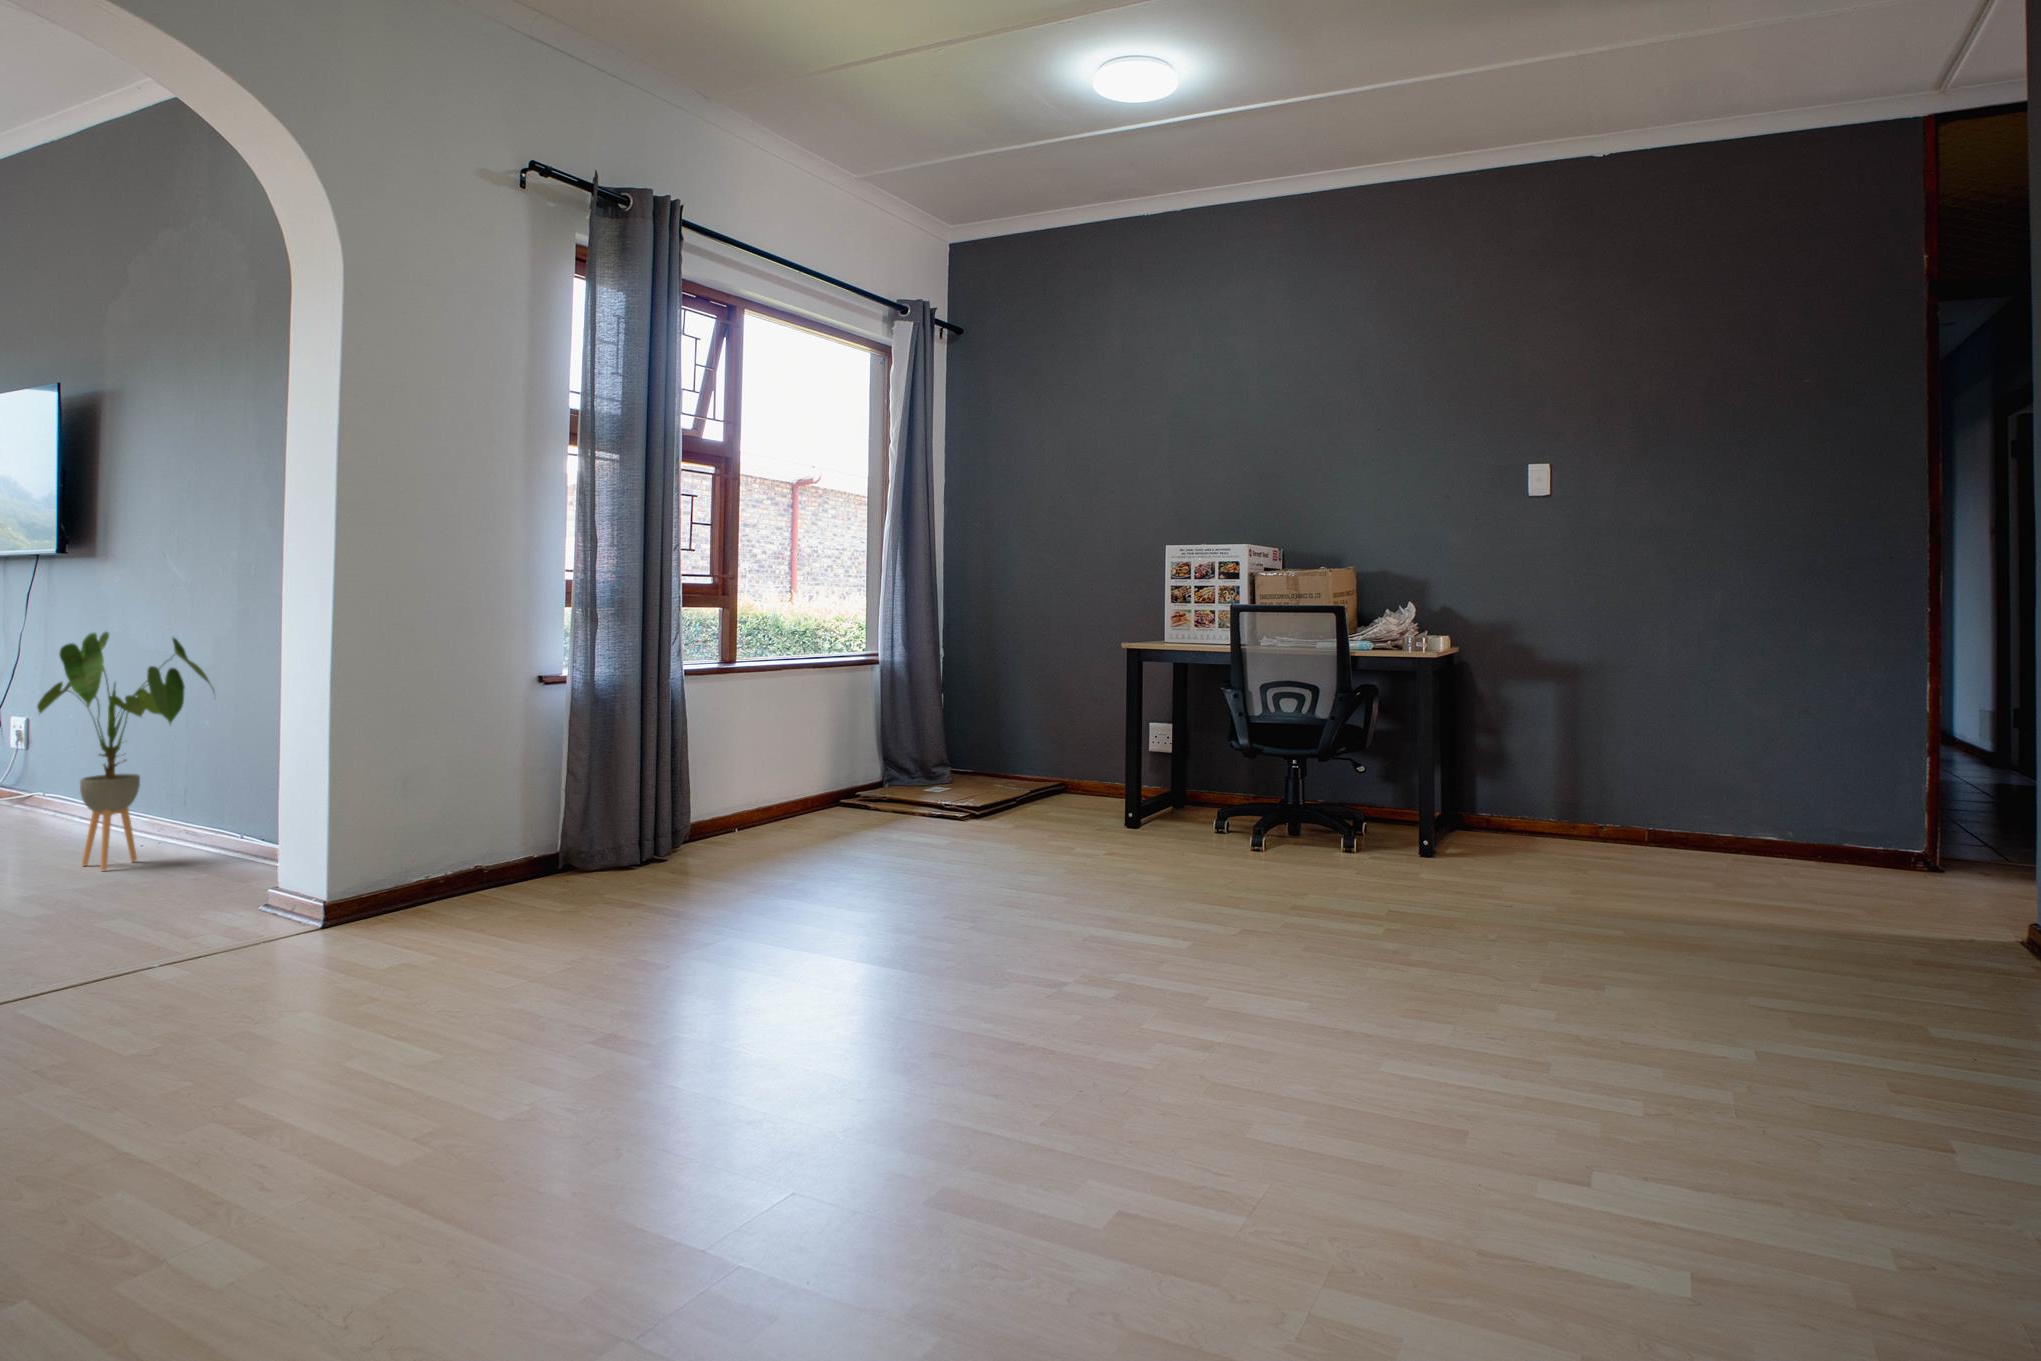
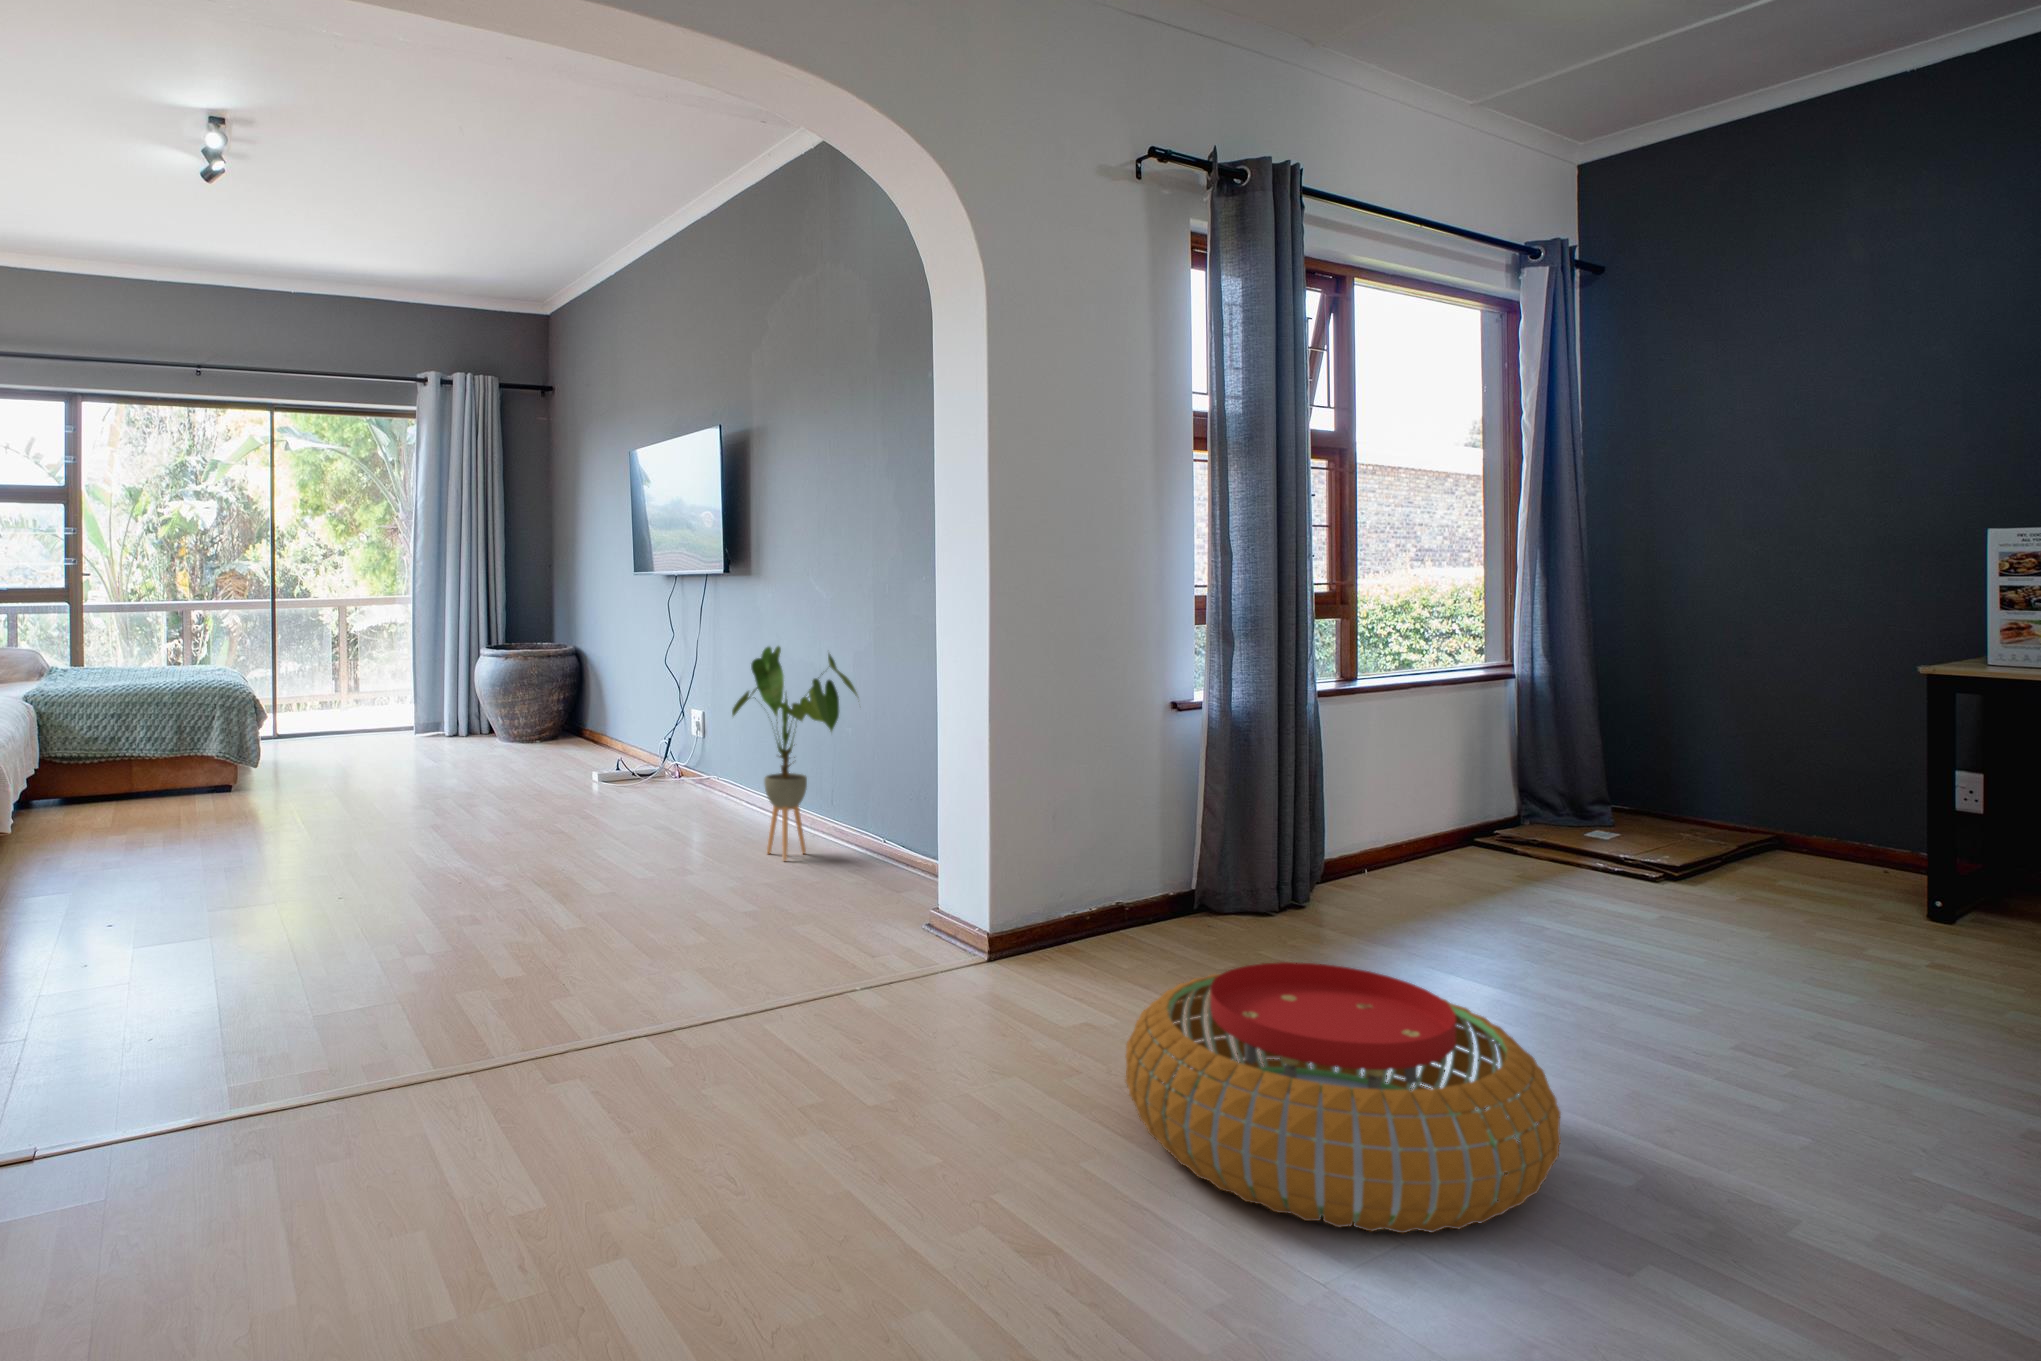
pouf: none [379,875,743,1073] -> present [1126,962,1561,1233]

